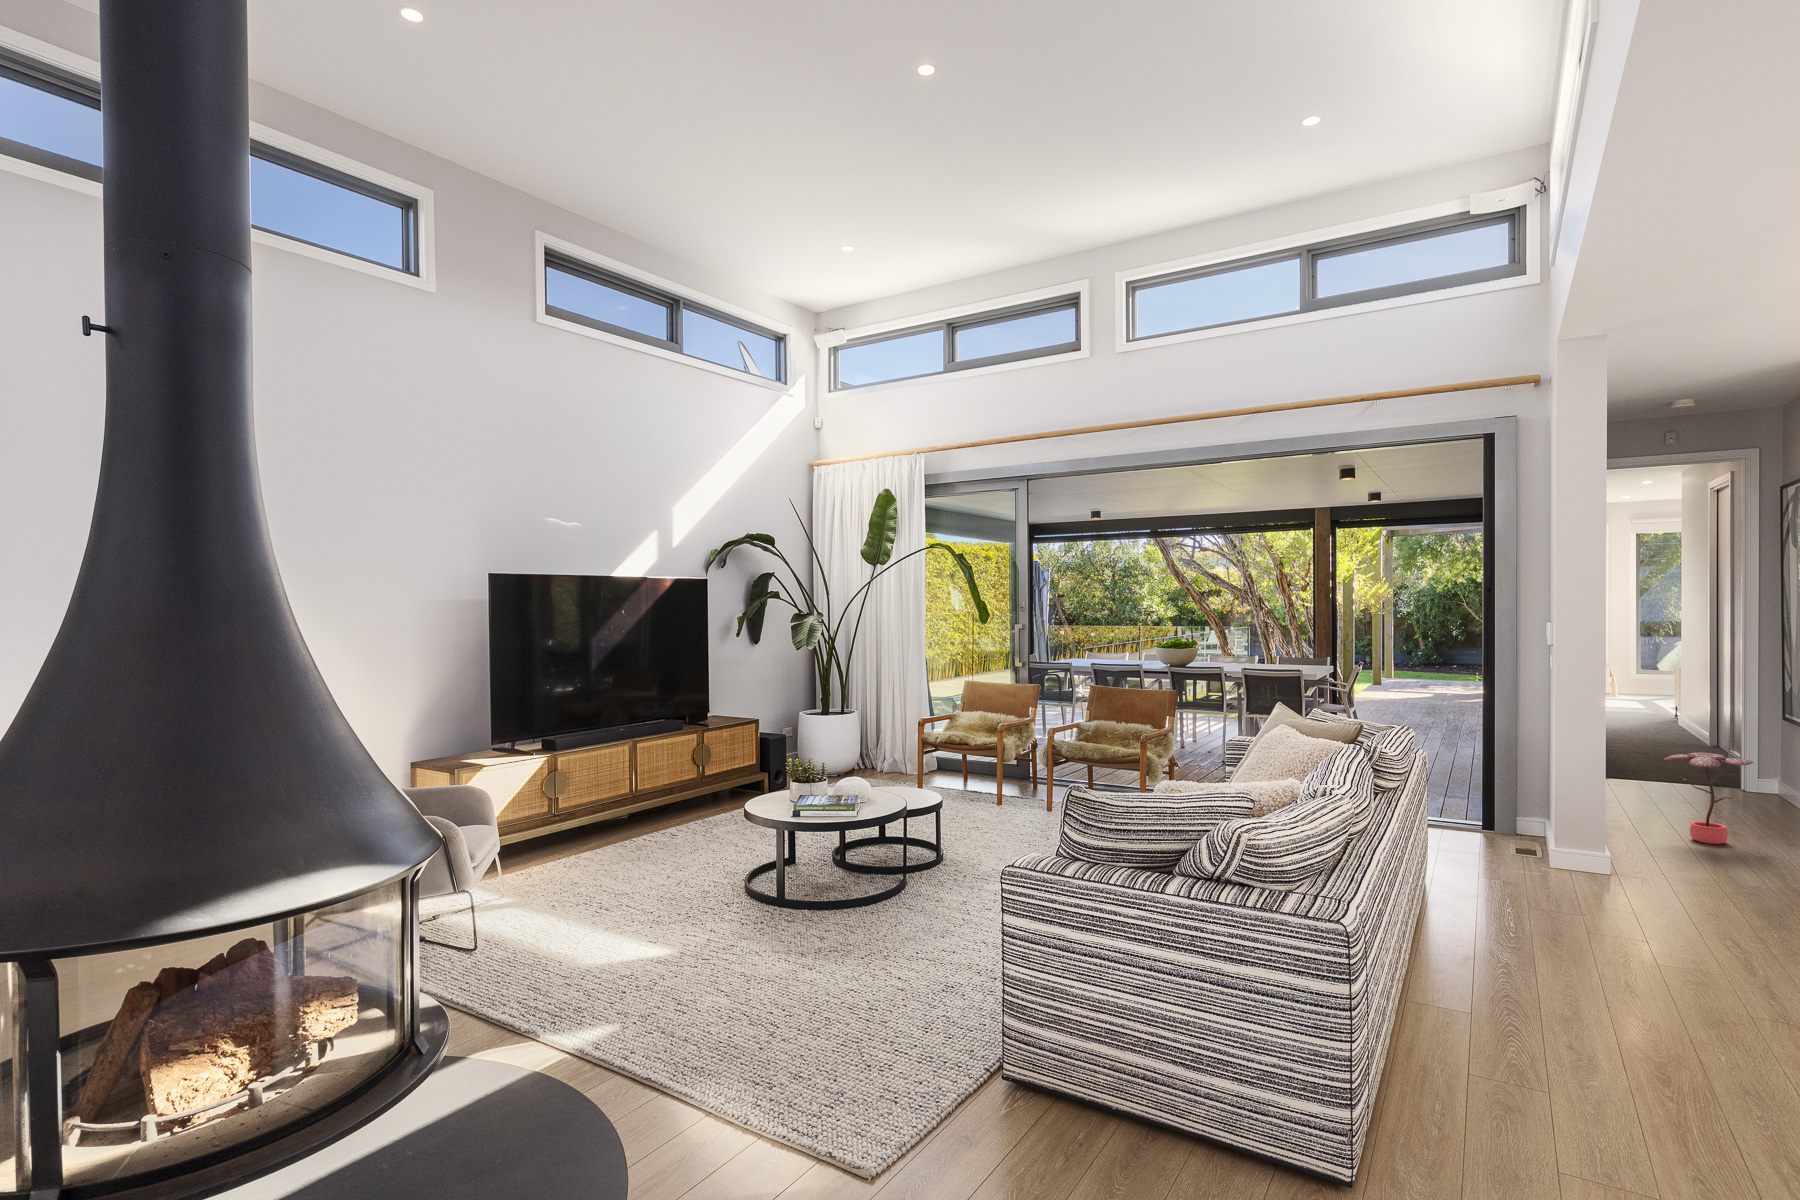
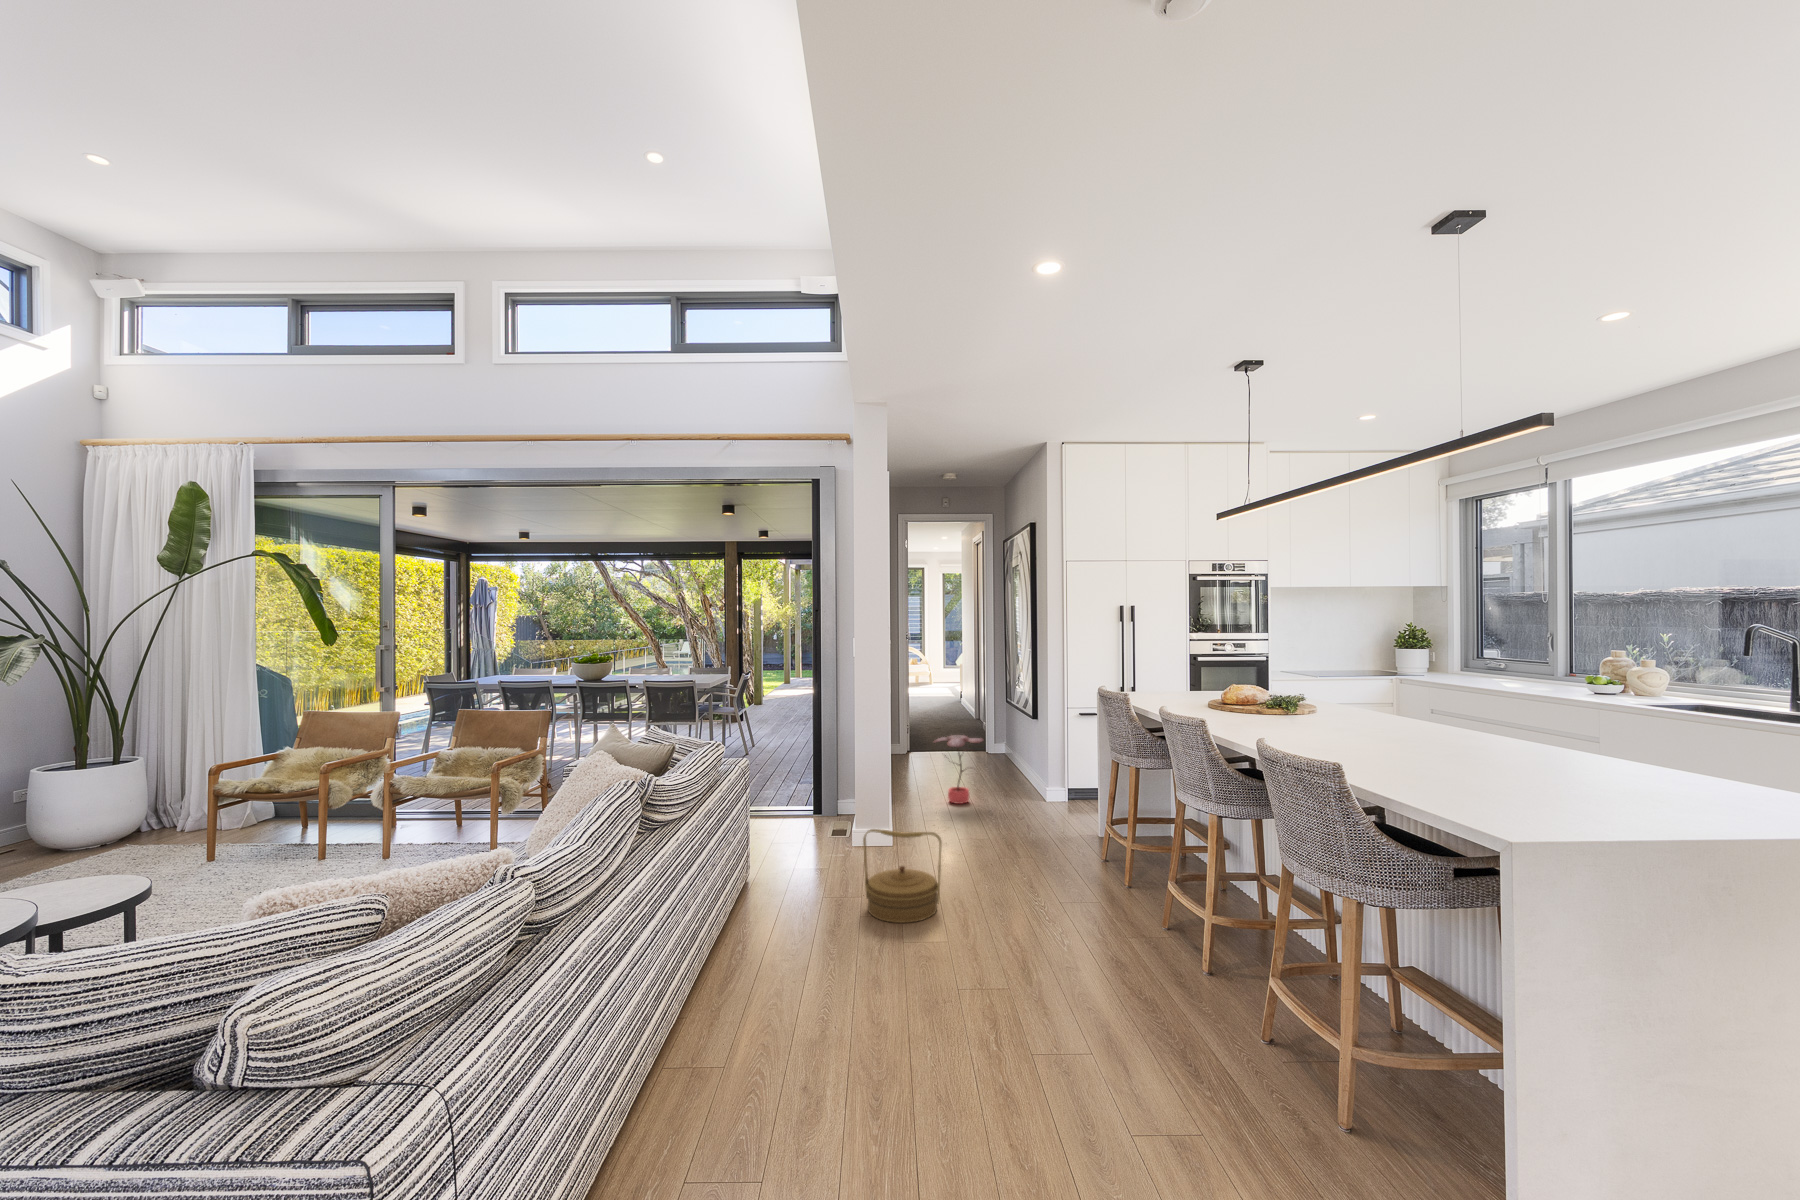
basket: none [1593,838,1714,952] -> present [863,829,942,923]

